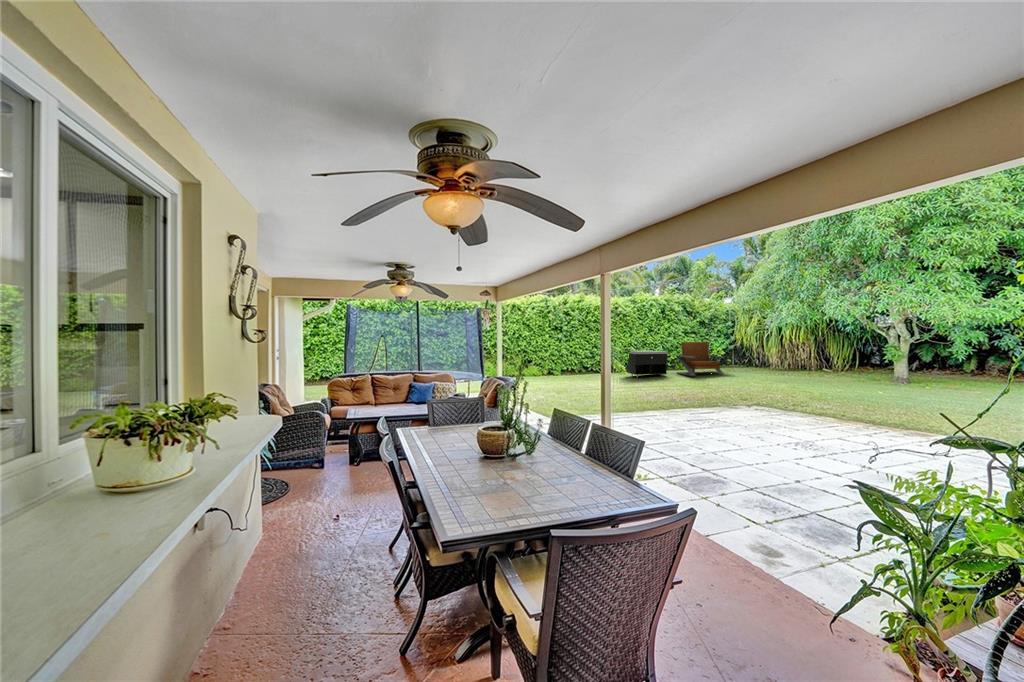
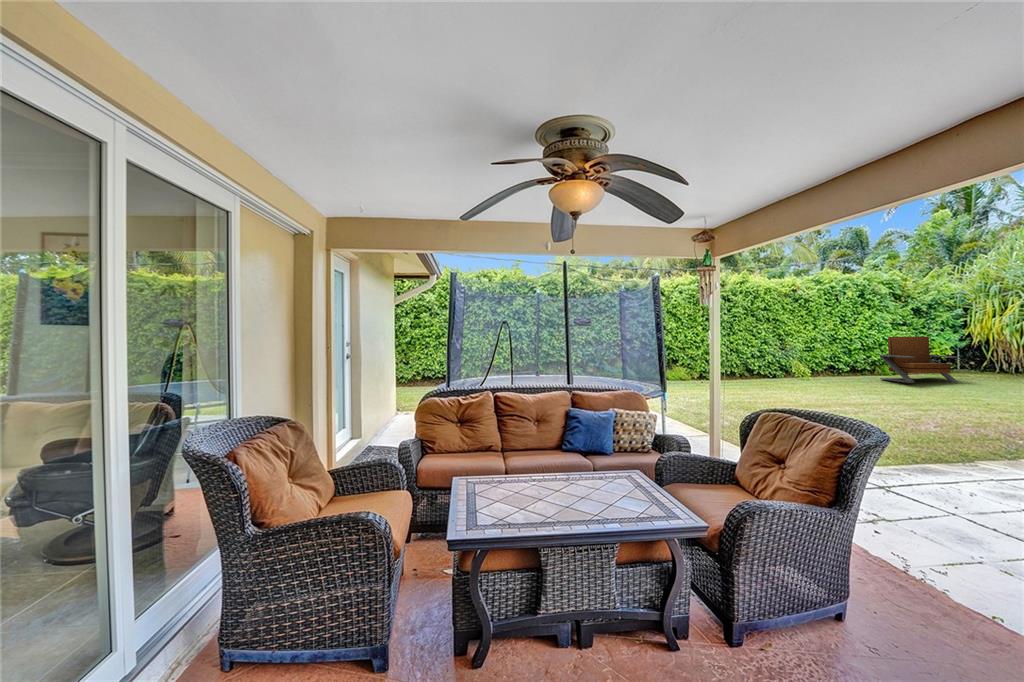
storage bench: present [628,350,667,377] -> none [809,348,870,384]

